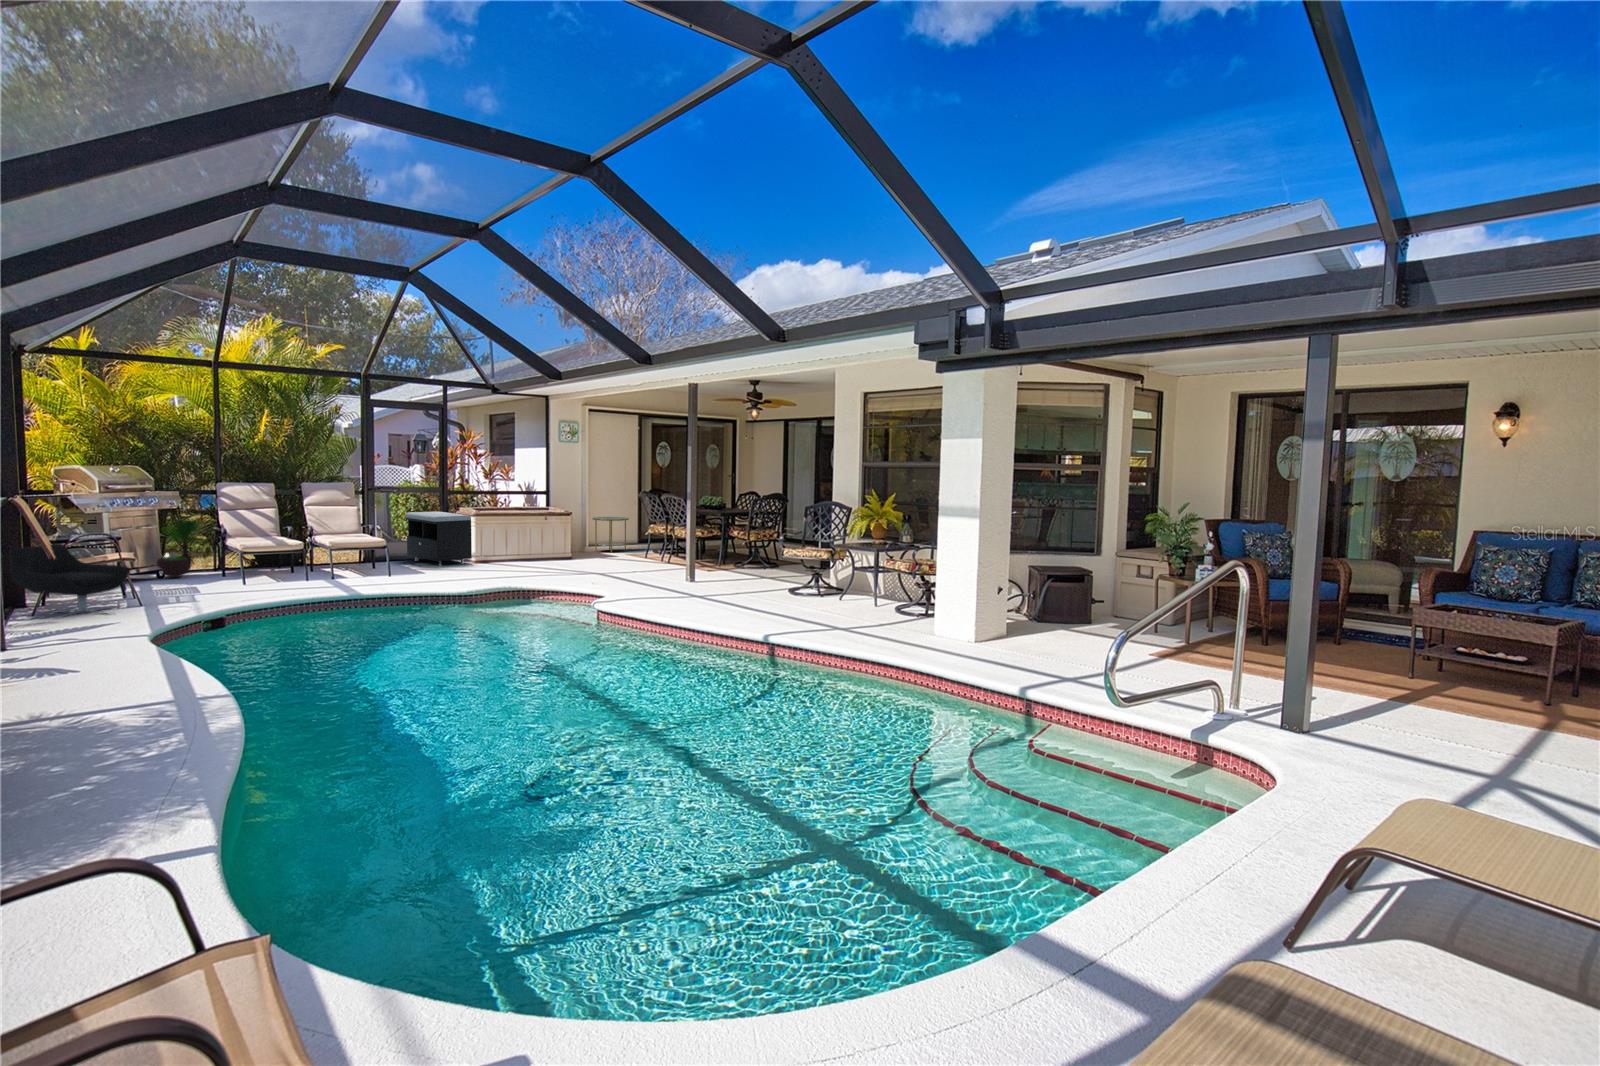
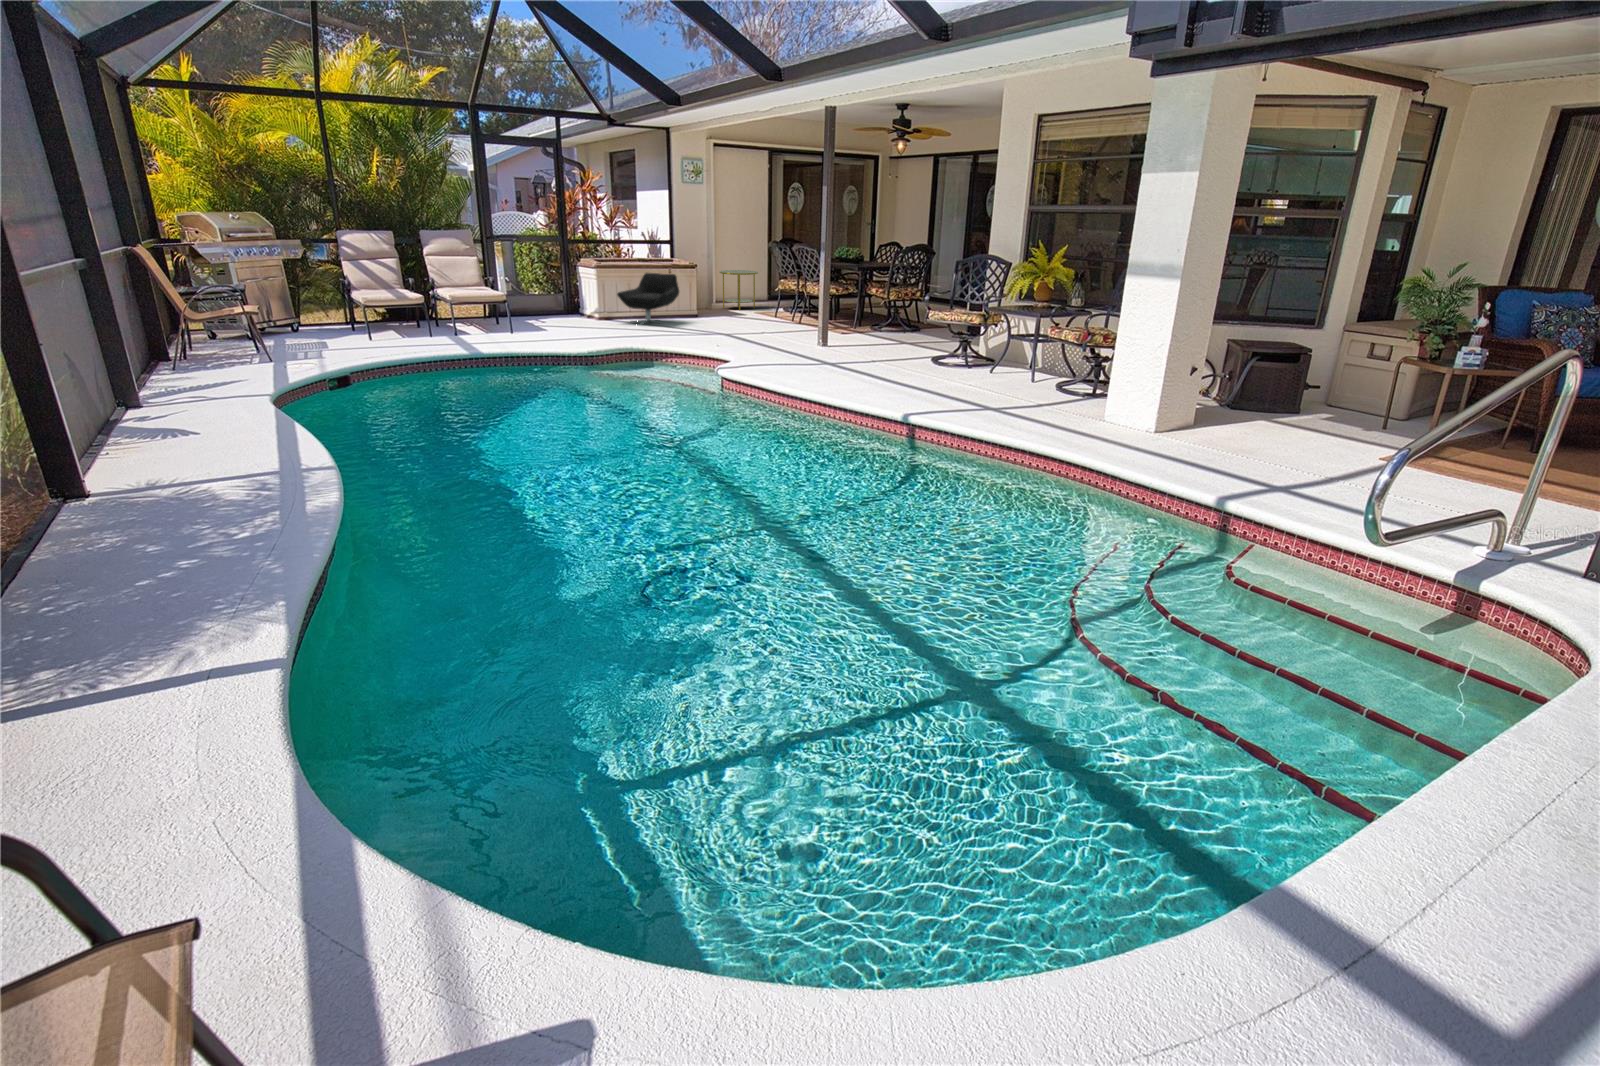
storage bench: present [405,511,472,565] -> none [527,263,596,322]
potted tree: present [157,518,200,578] -> none [290,262,327,331]
lounge chair: present [9,544,131,618] -> present [617,273,679,325]

